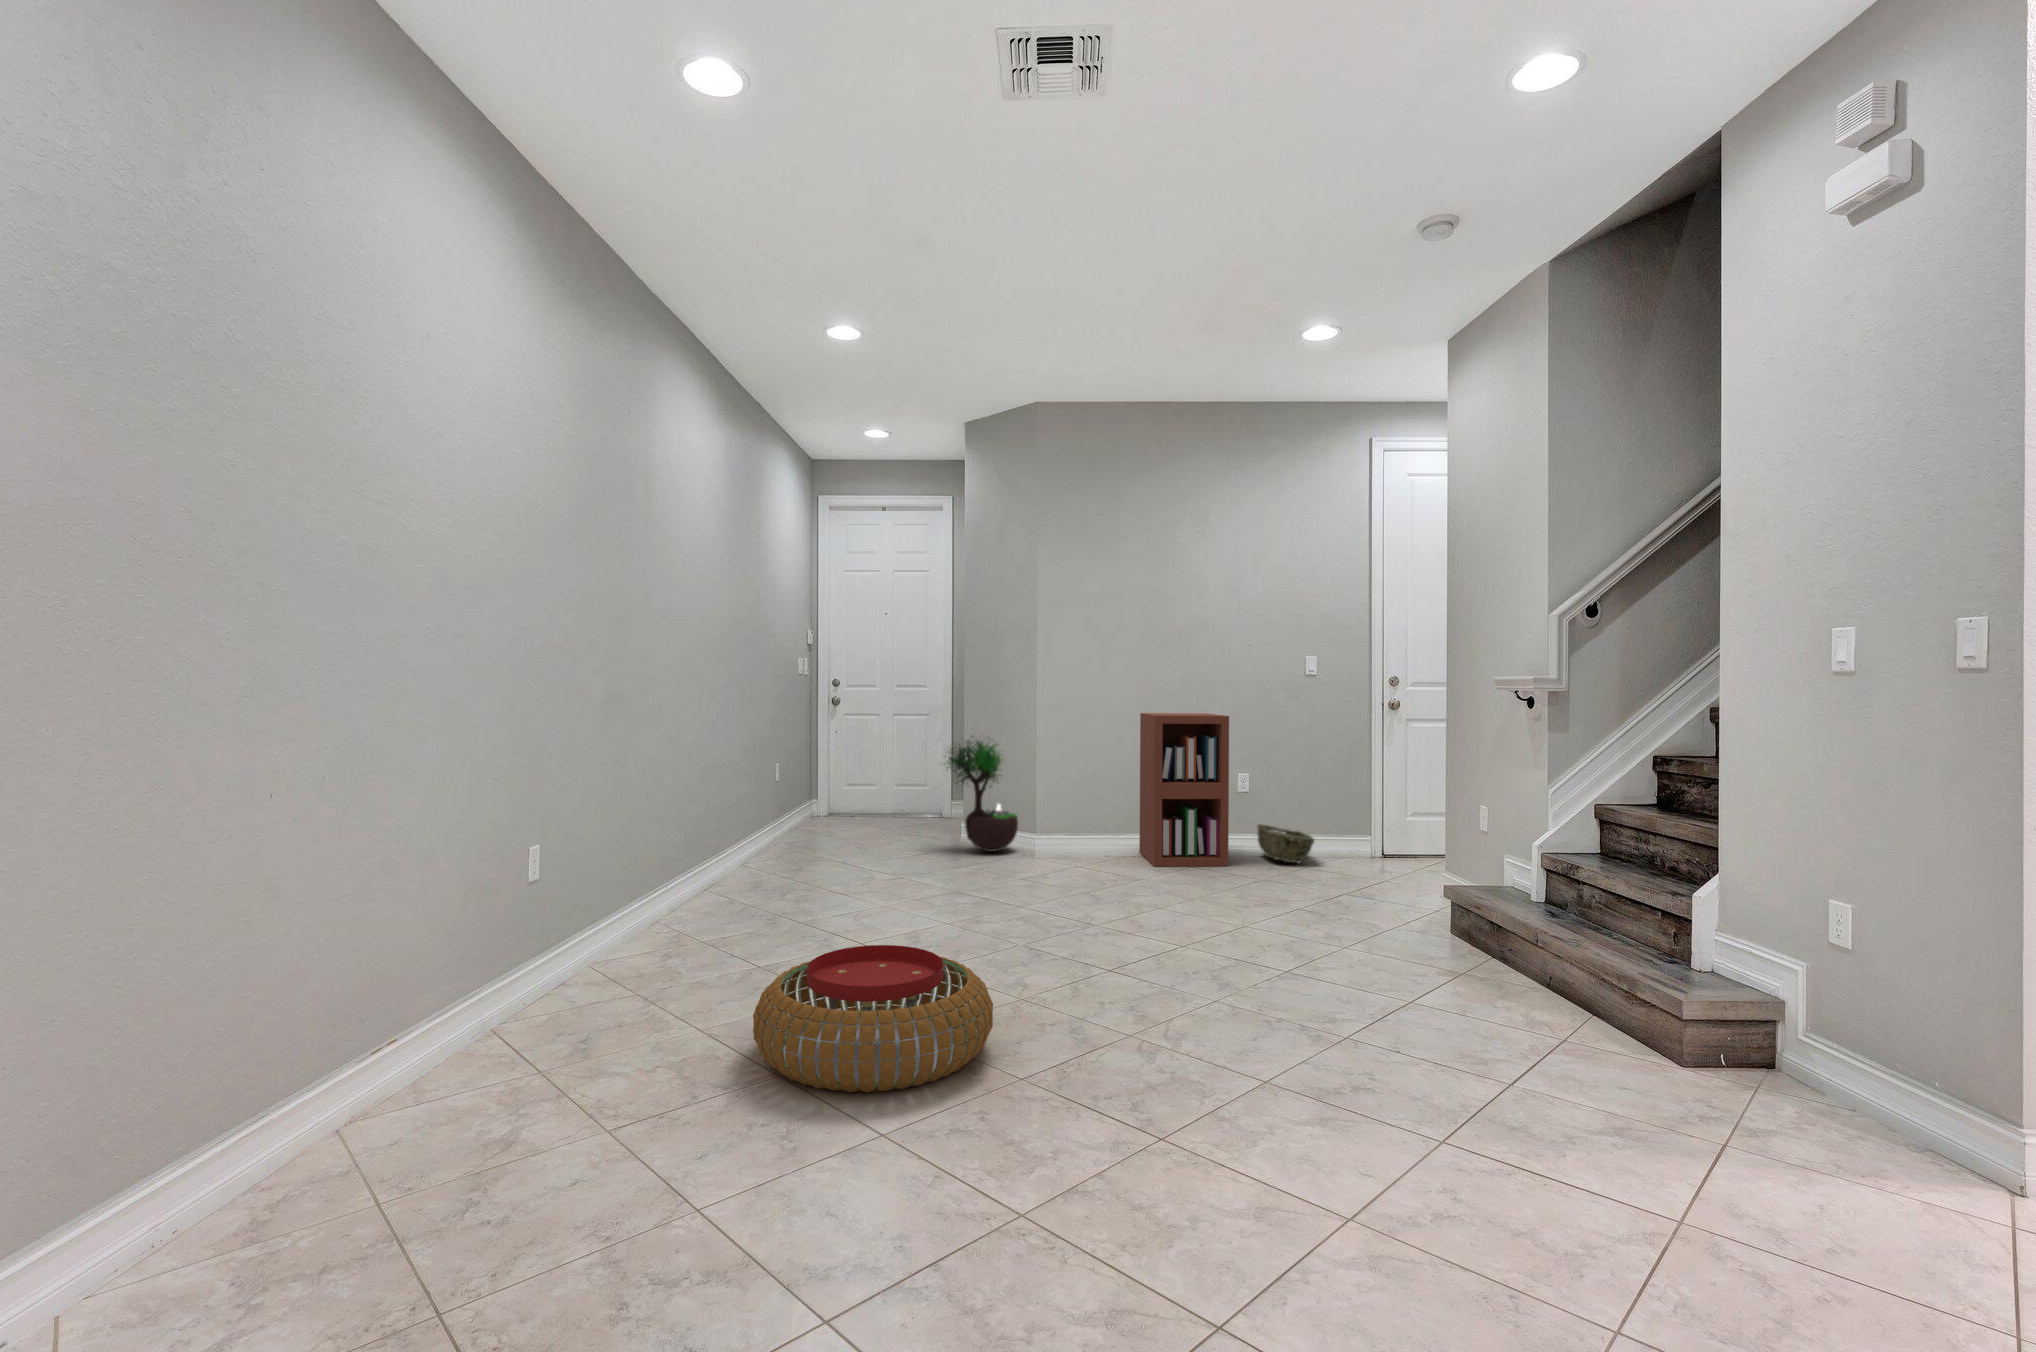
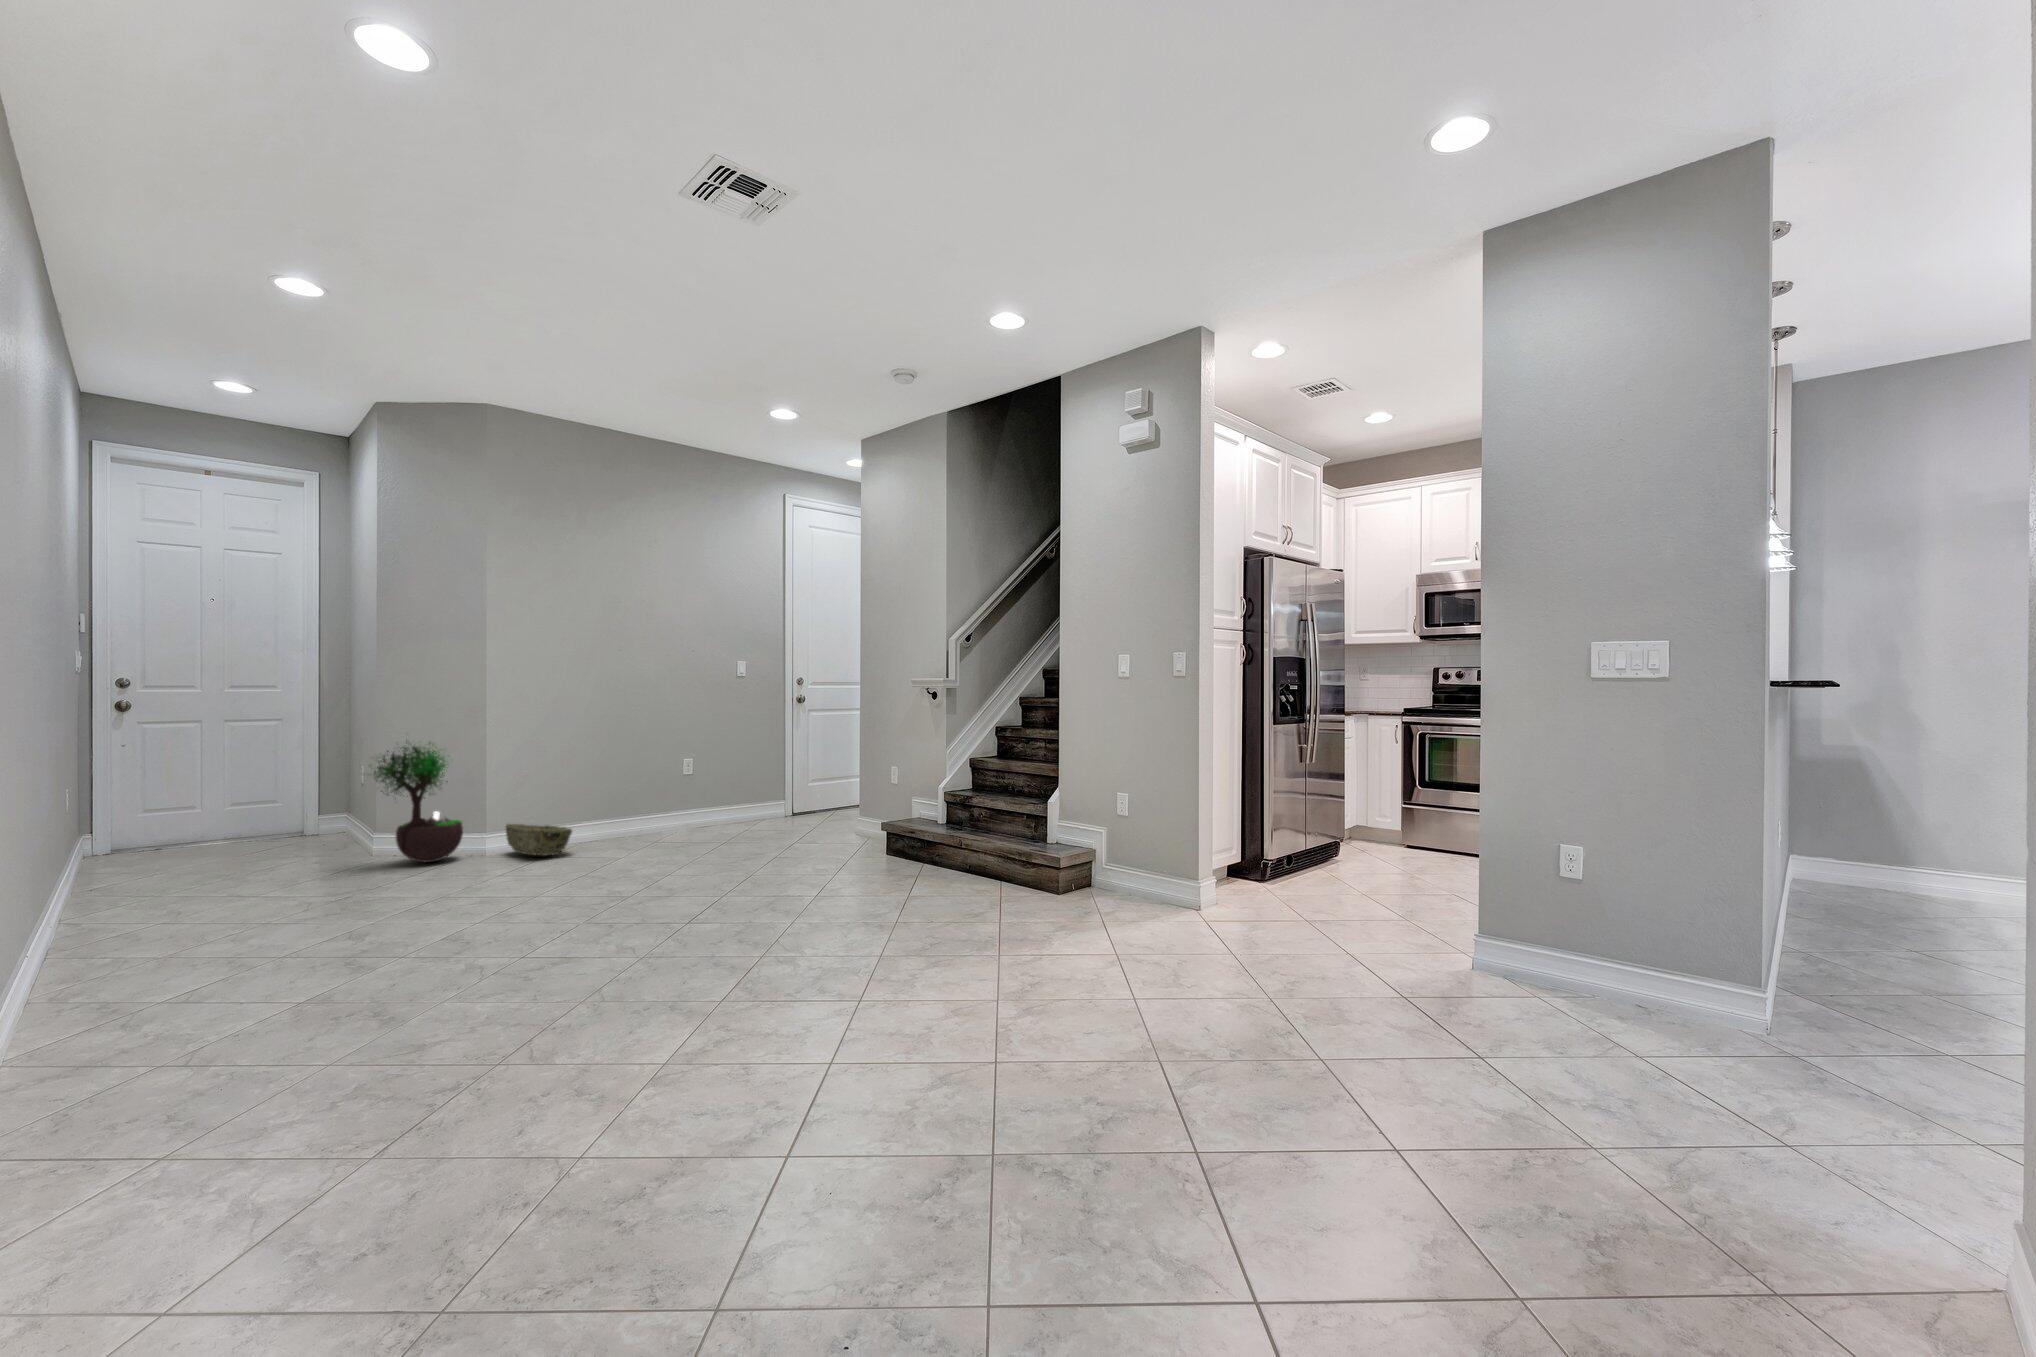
bookshelf: present [1139,713,1229,866] -> none [594,710,688,849]
woven basket: present [1257,824,1314,863] -> present [506,824,572,856]
pouf: present [753,945,993,1092] -> none [448,923,688,1054]

